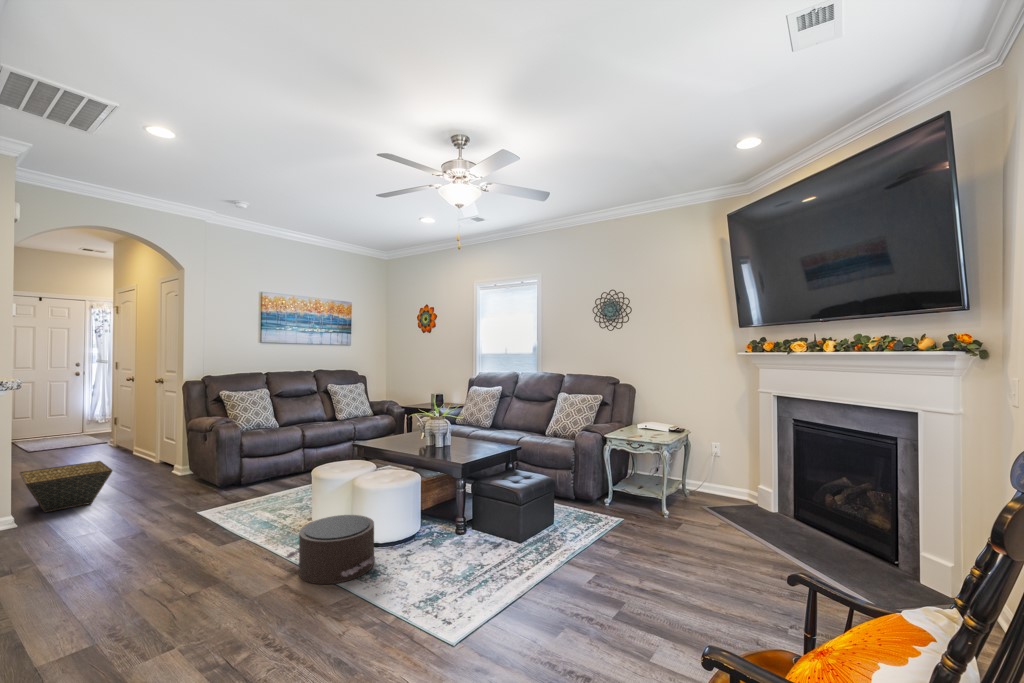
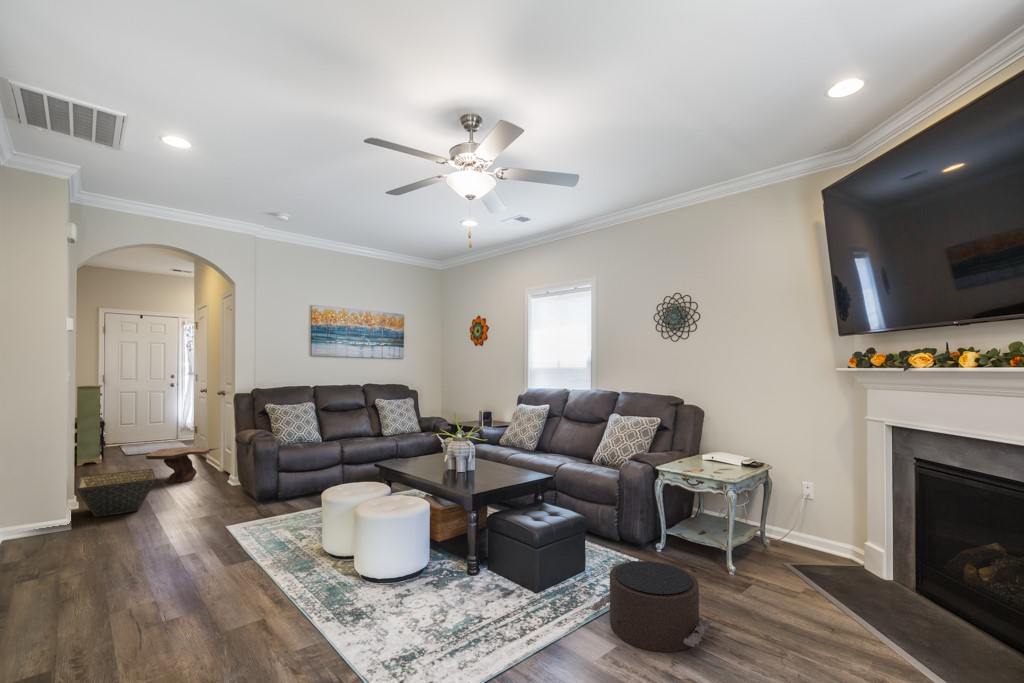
side table: none [83,437,163,475] -> present [146,447,214,483]
pouf: present [285,515,376,584] -> present [591,561,711,652]

